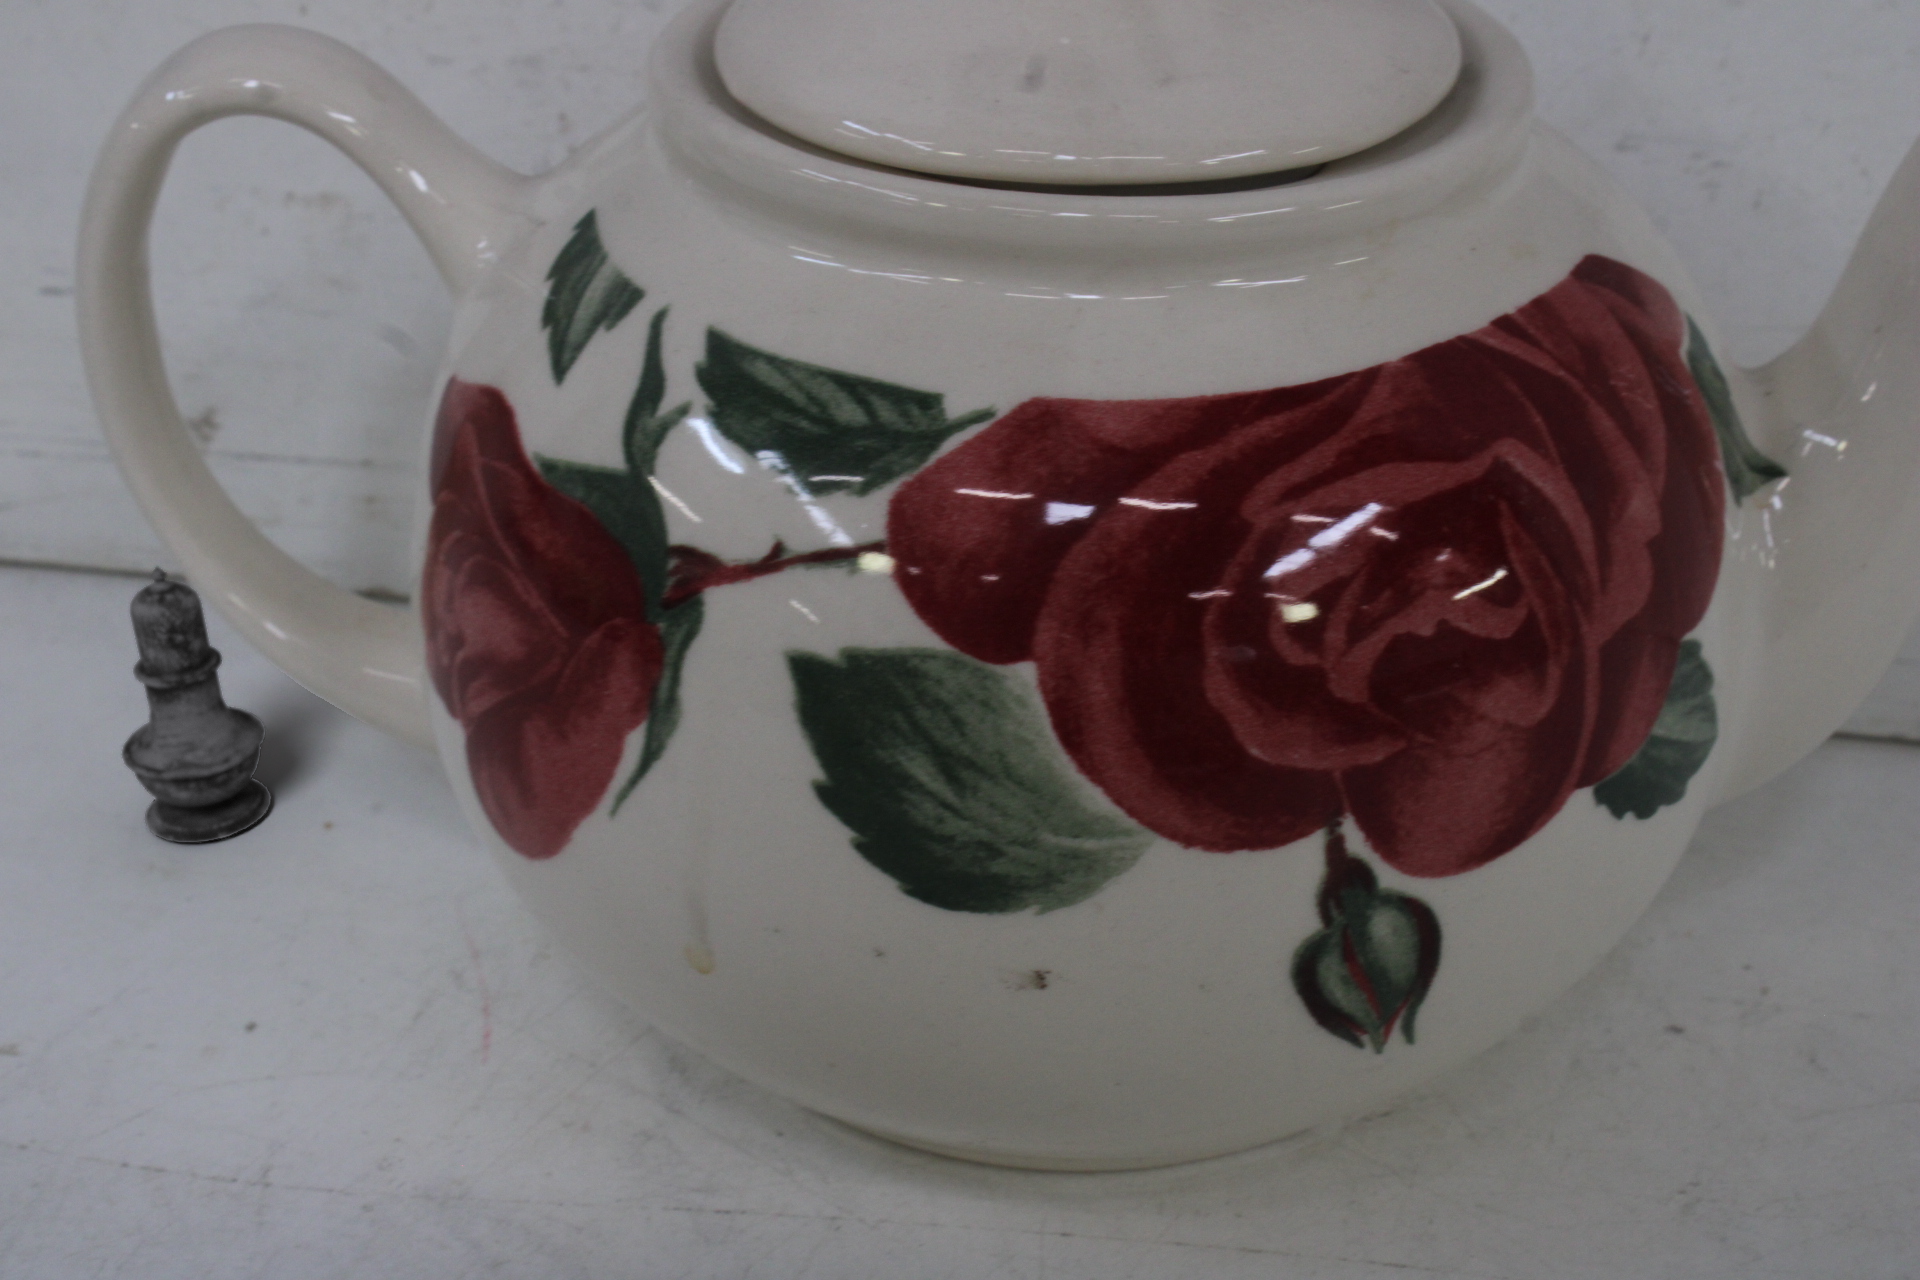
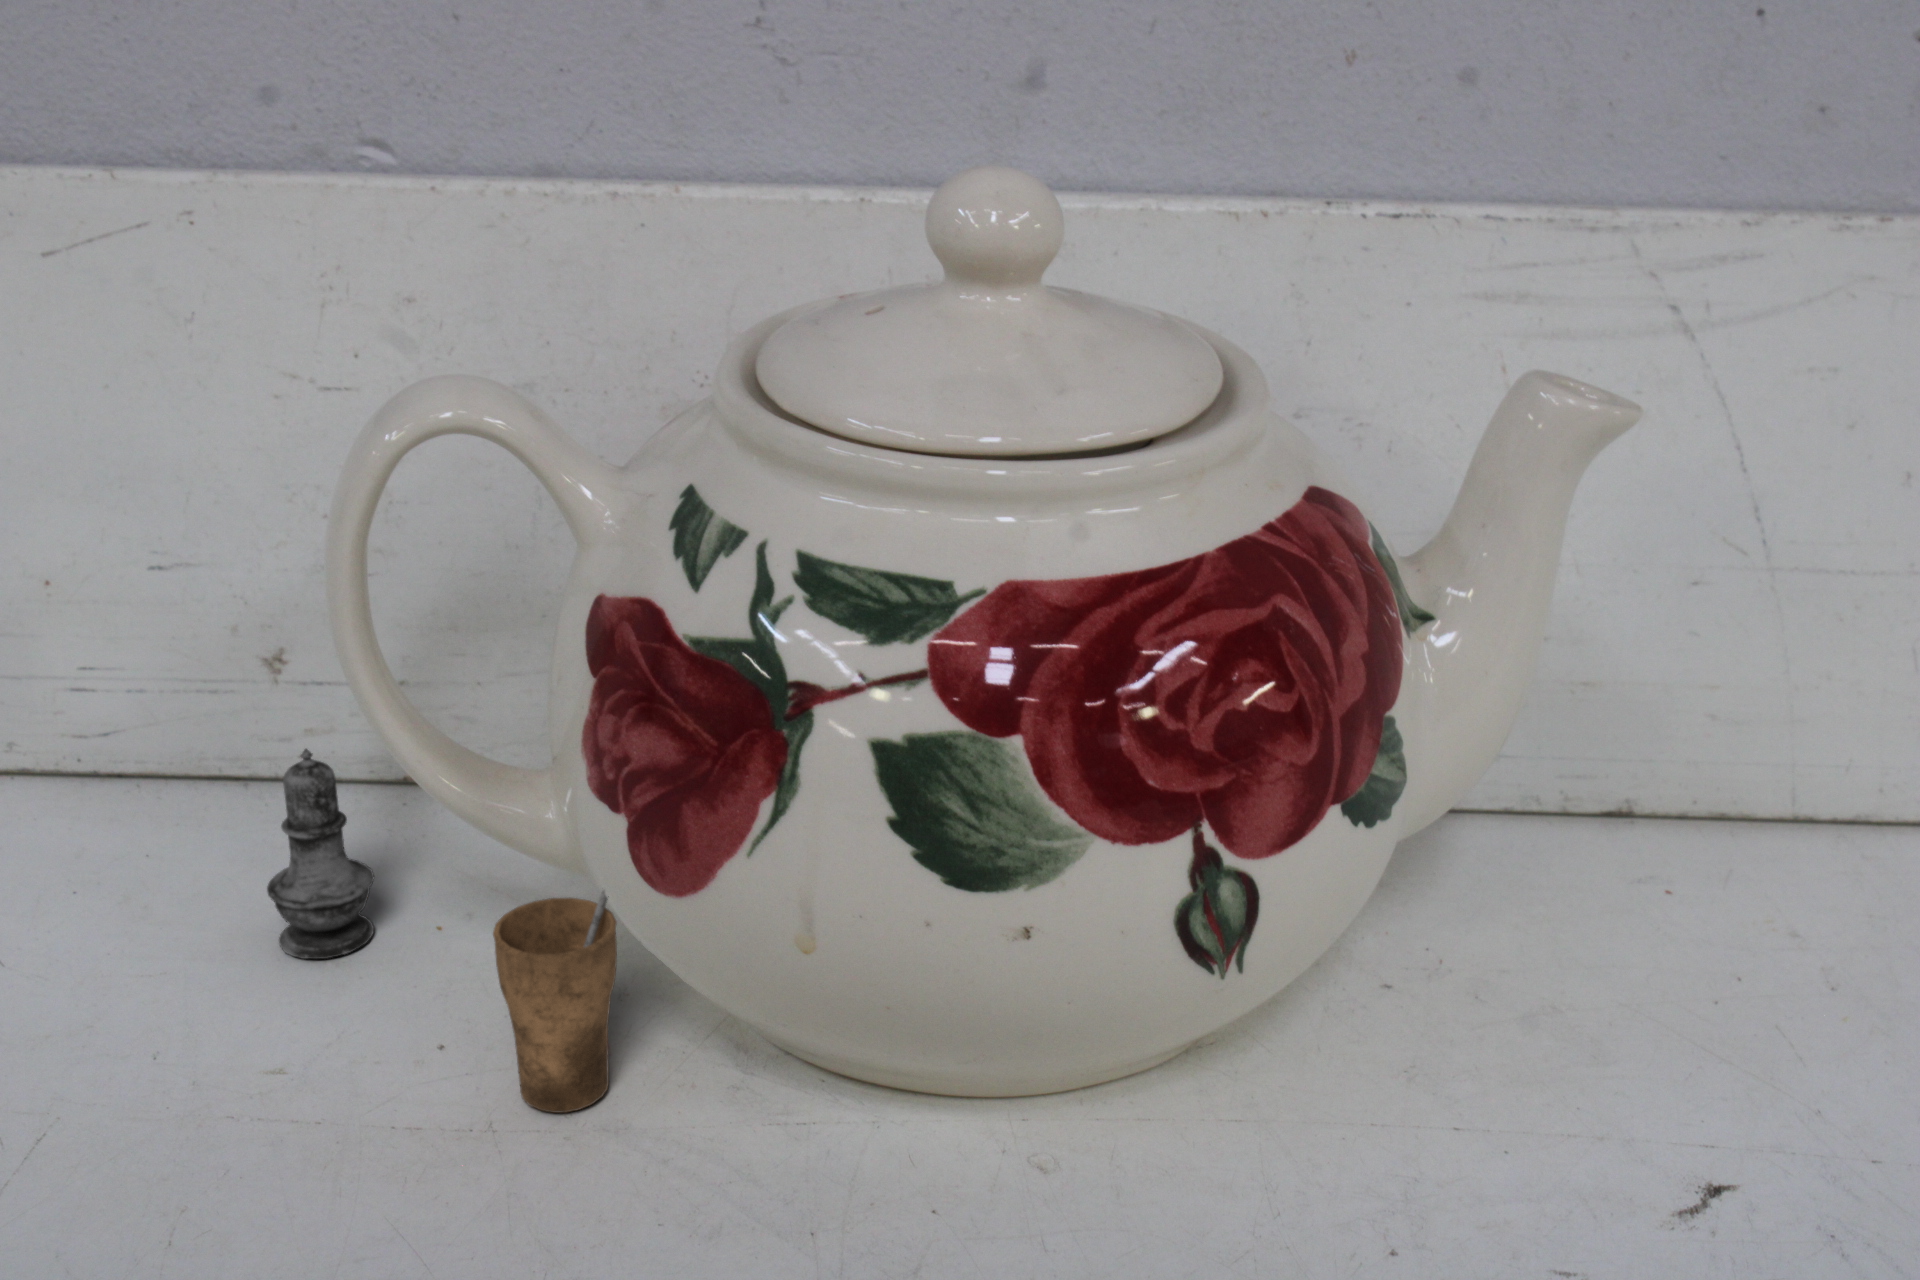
cup: none [316,788,502,1112] -> present [493,890,617,1113]

